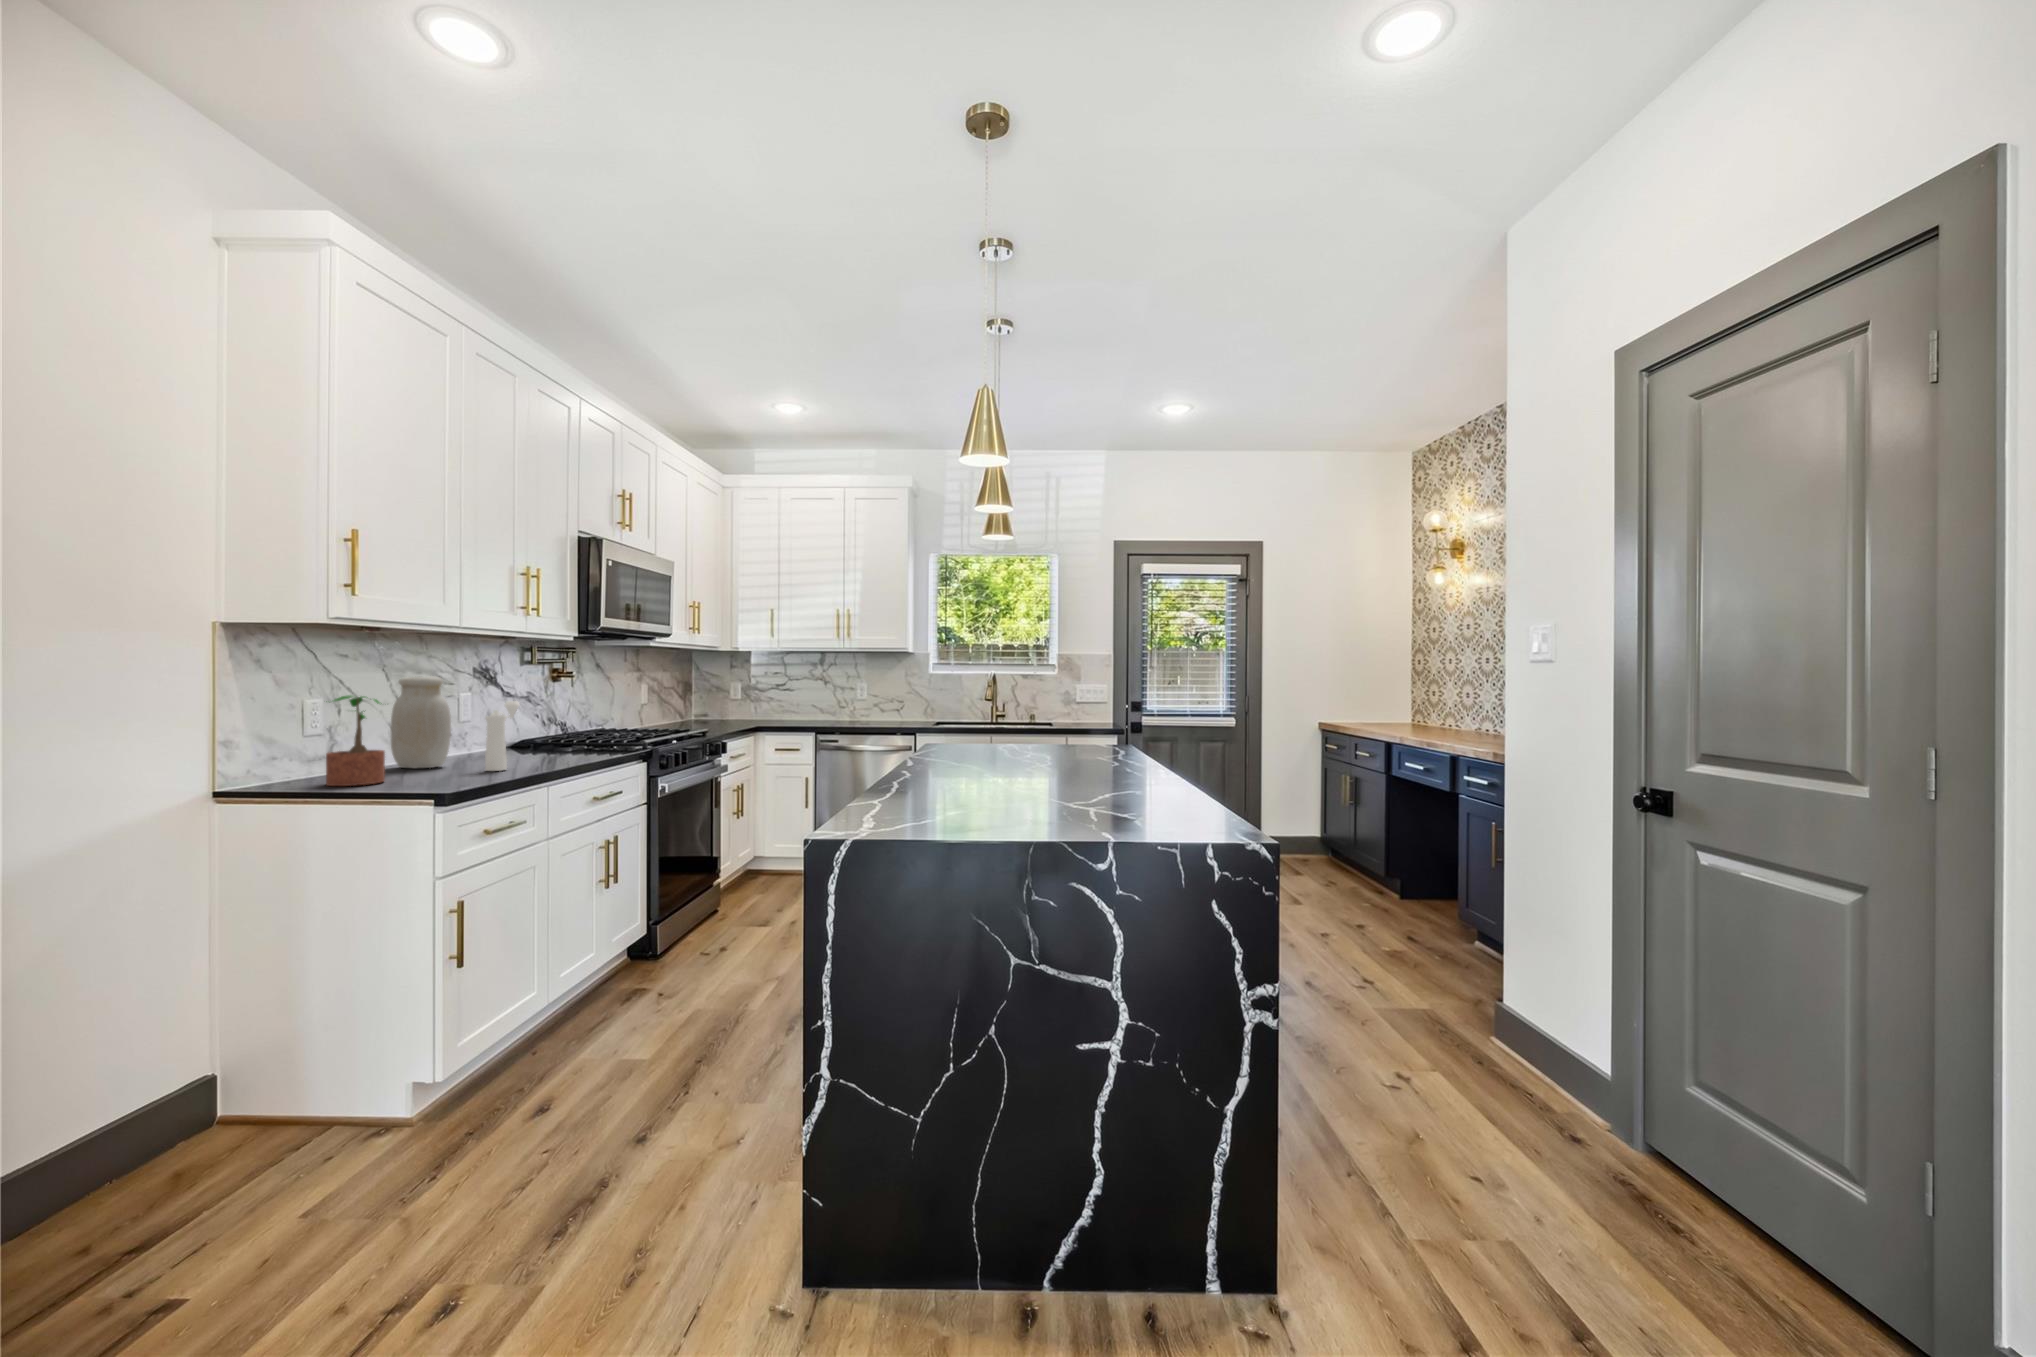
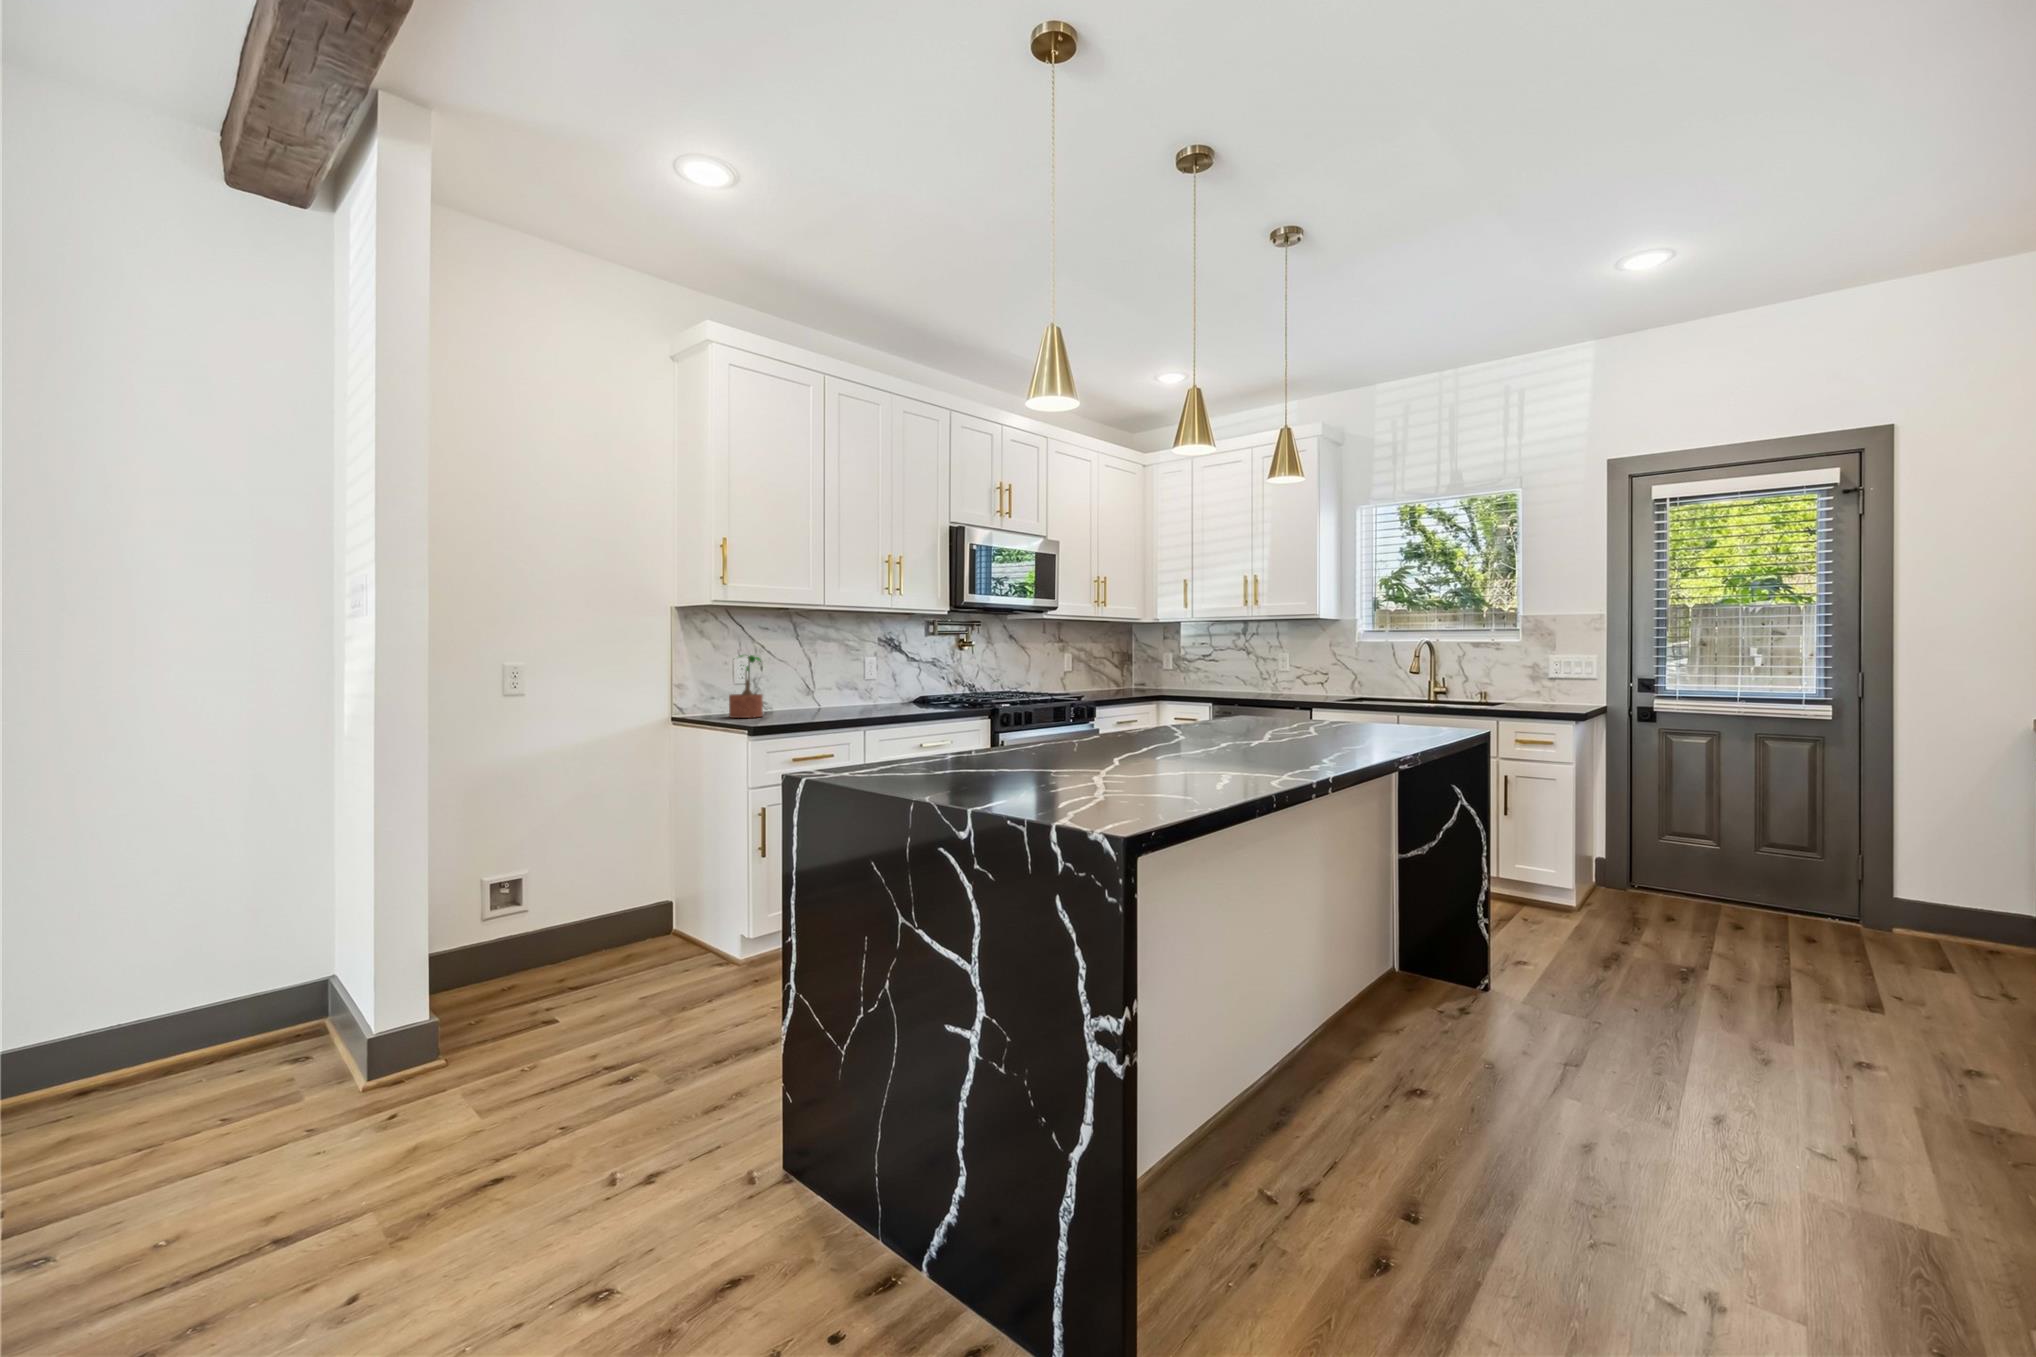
jar: present [391,676,451,768] -> none [792,642,827,711]
pepper mill: present [485,701,519,771] -> none [832,662,865,716]

